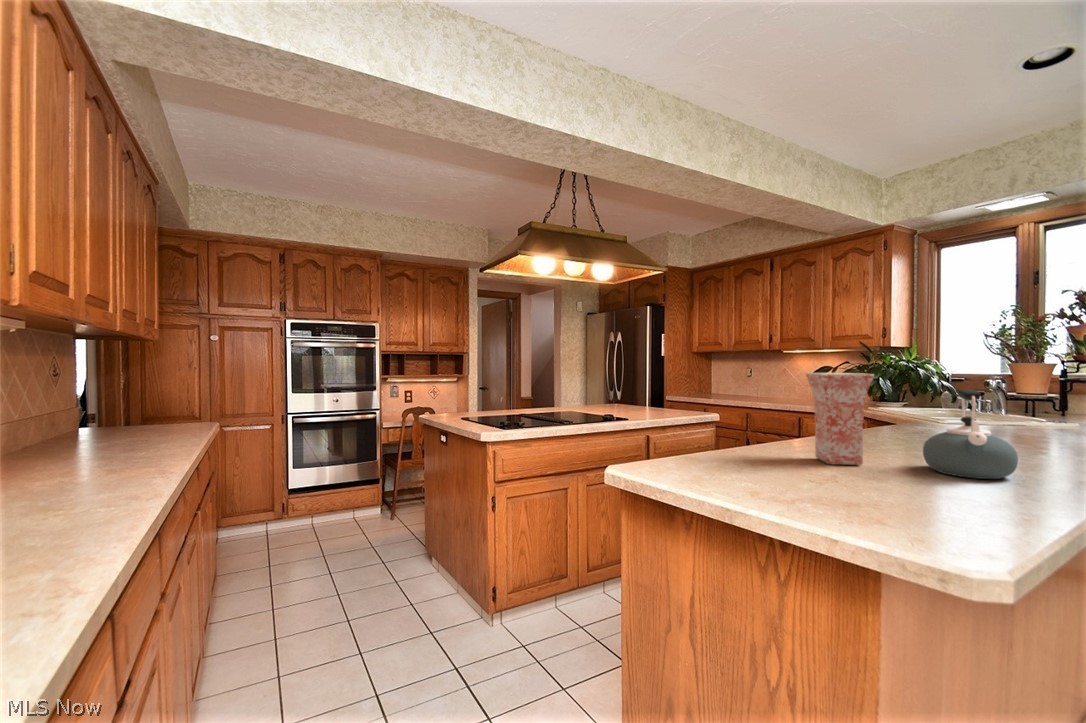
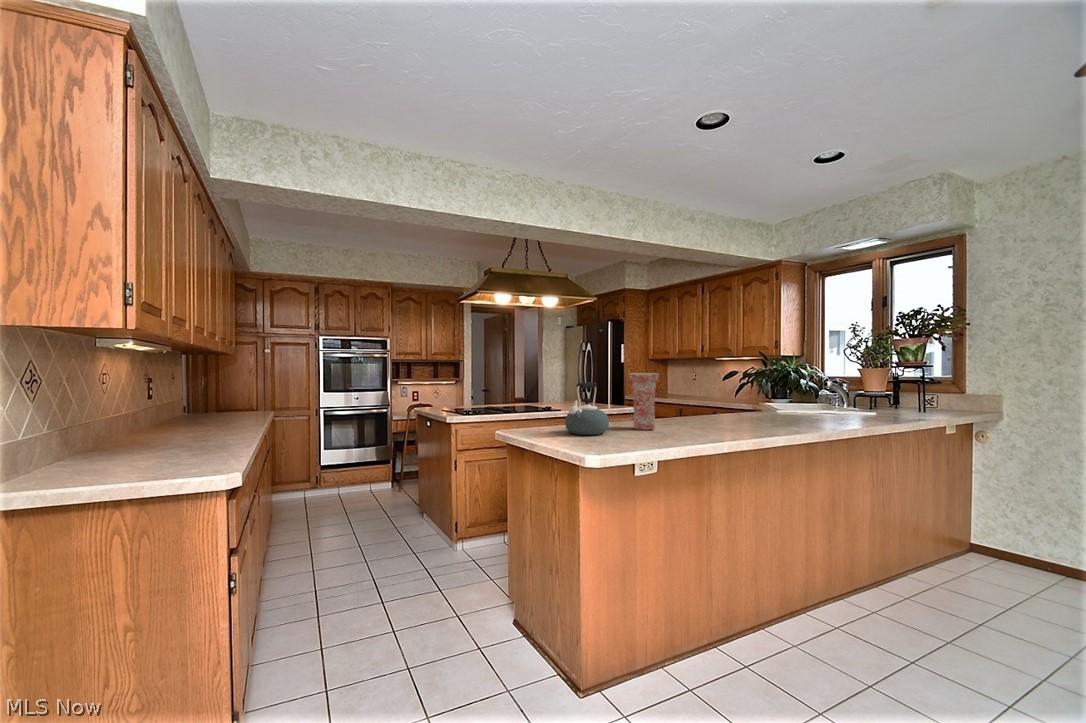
kettle: present [923,389,1018,479] -> present [565,382,609,435]

